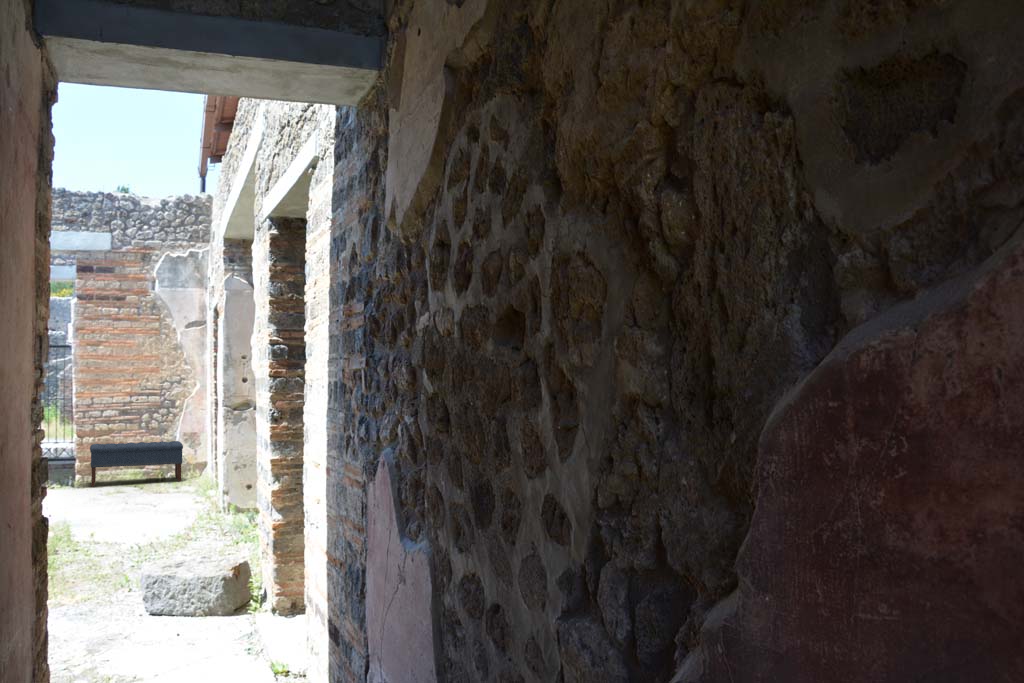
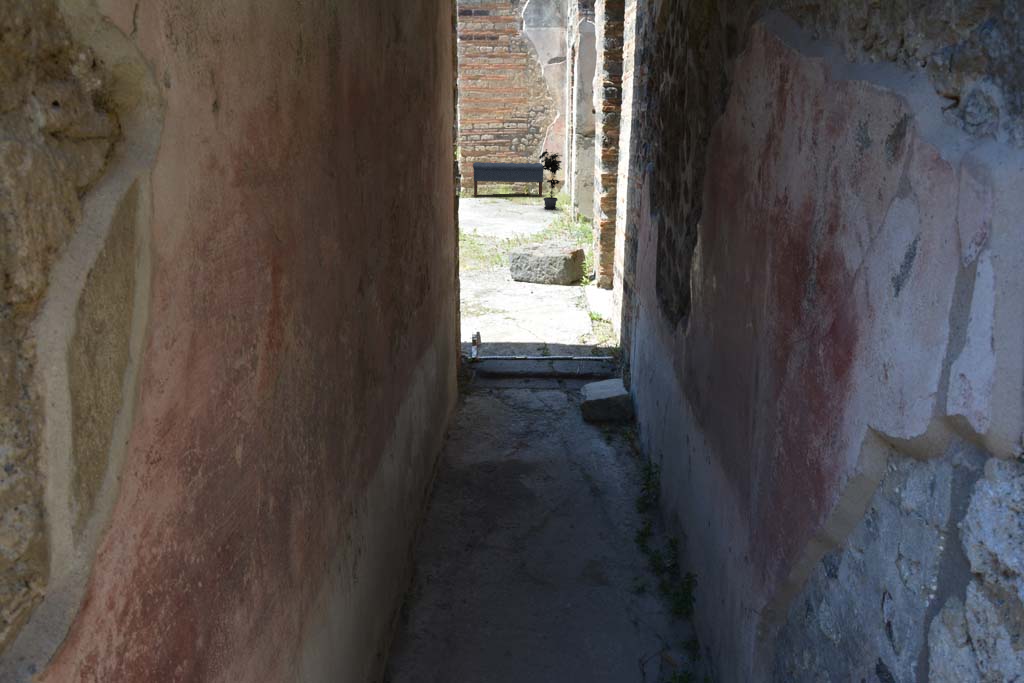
potted plant: none [177,425,210,497] -> present [539,149,562,209]

